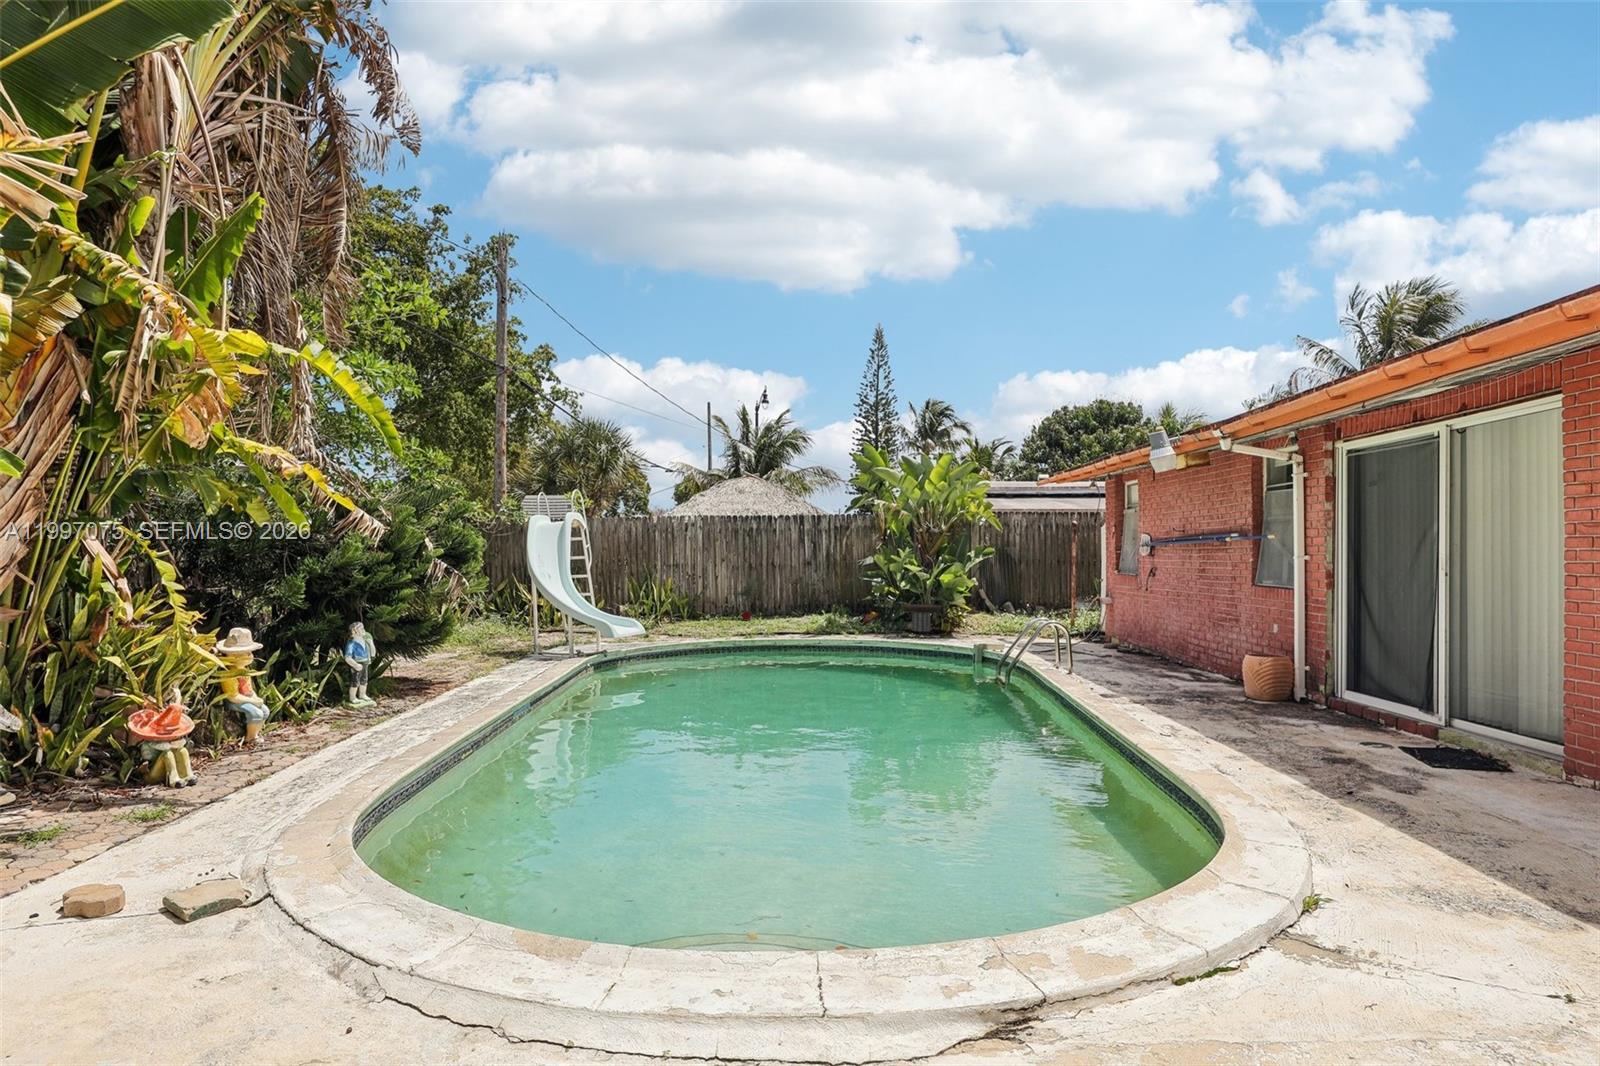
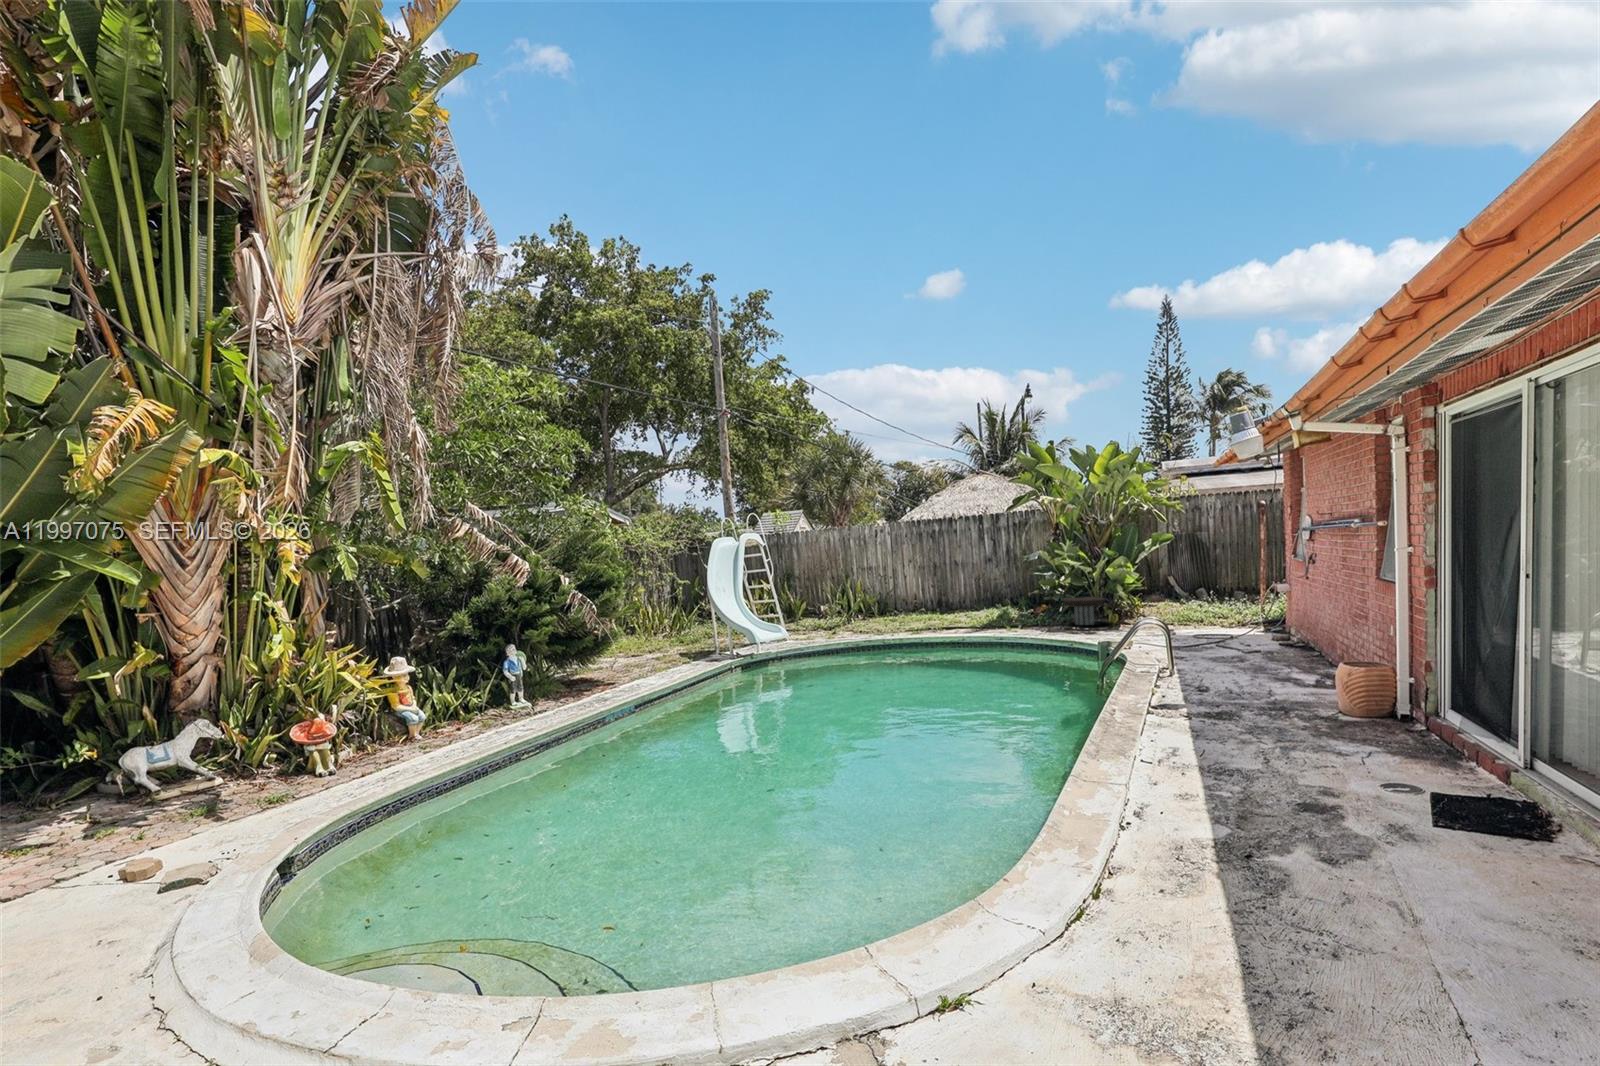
potted tree: present [727,573,766,621] -> none [911,568,948,614]

